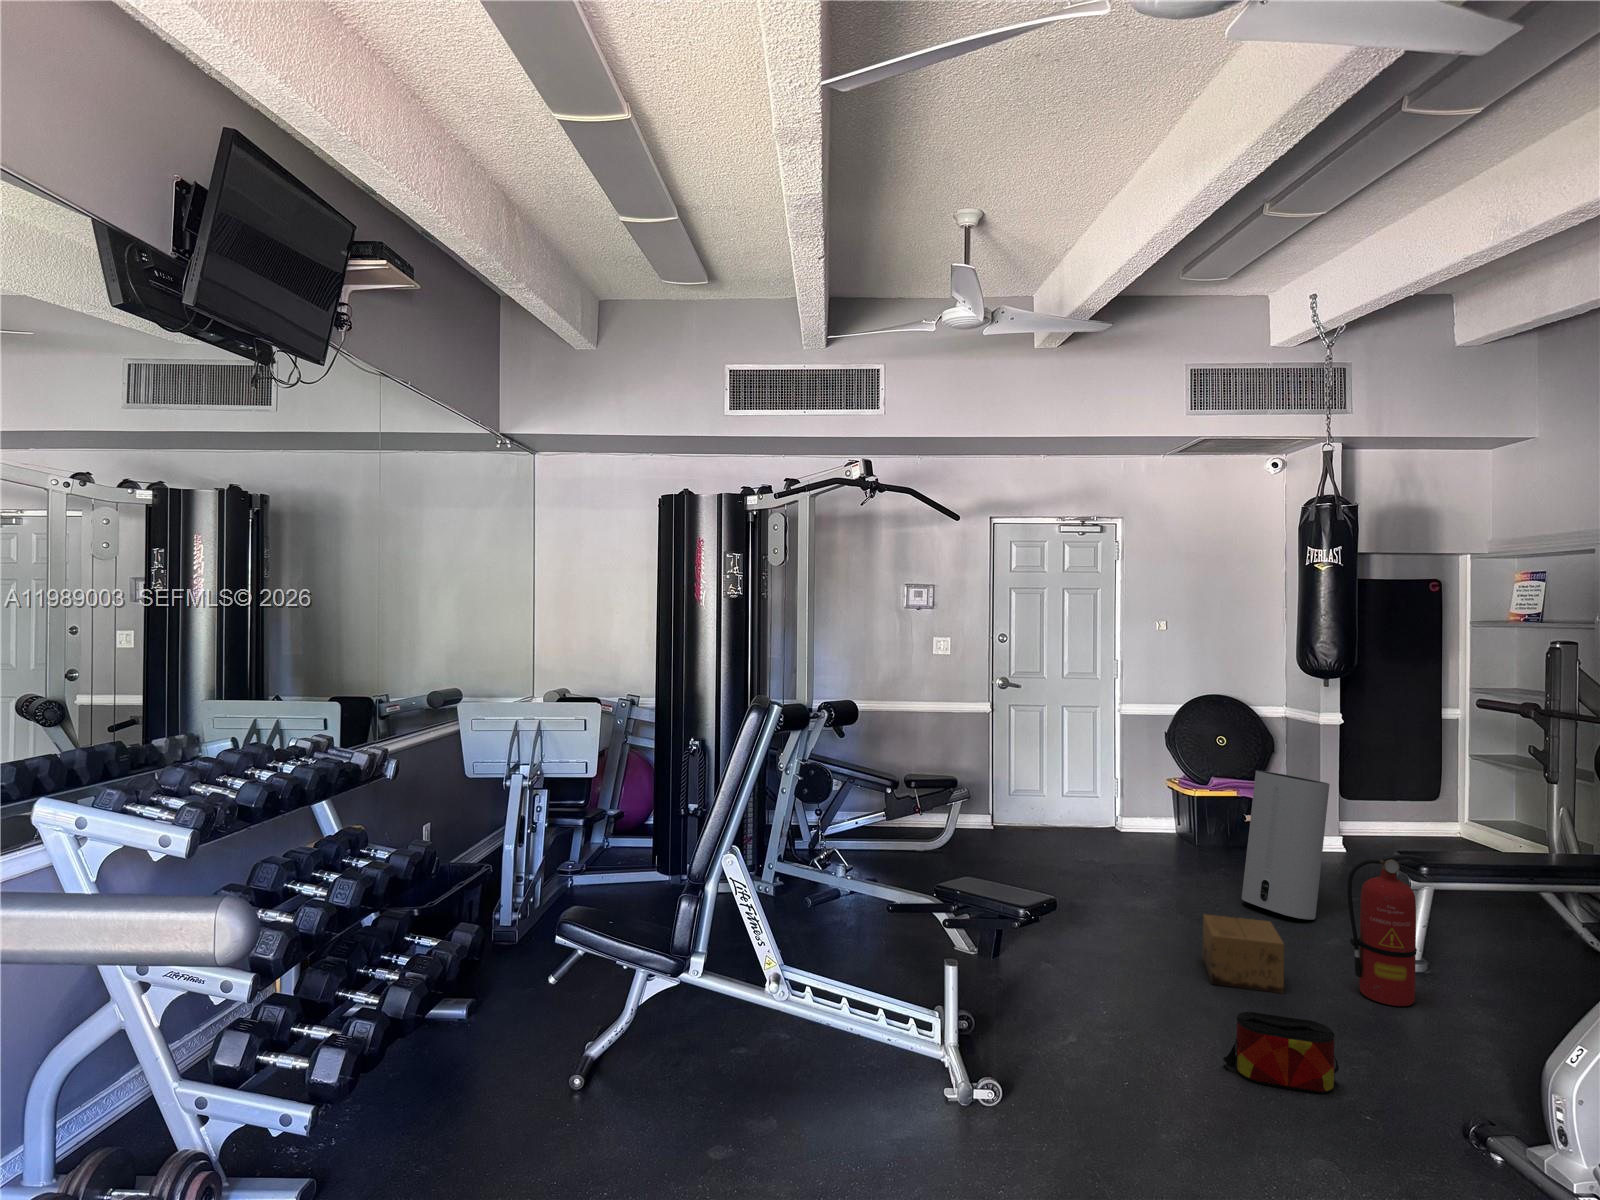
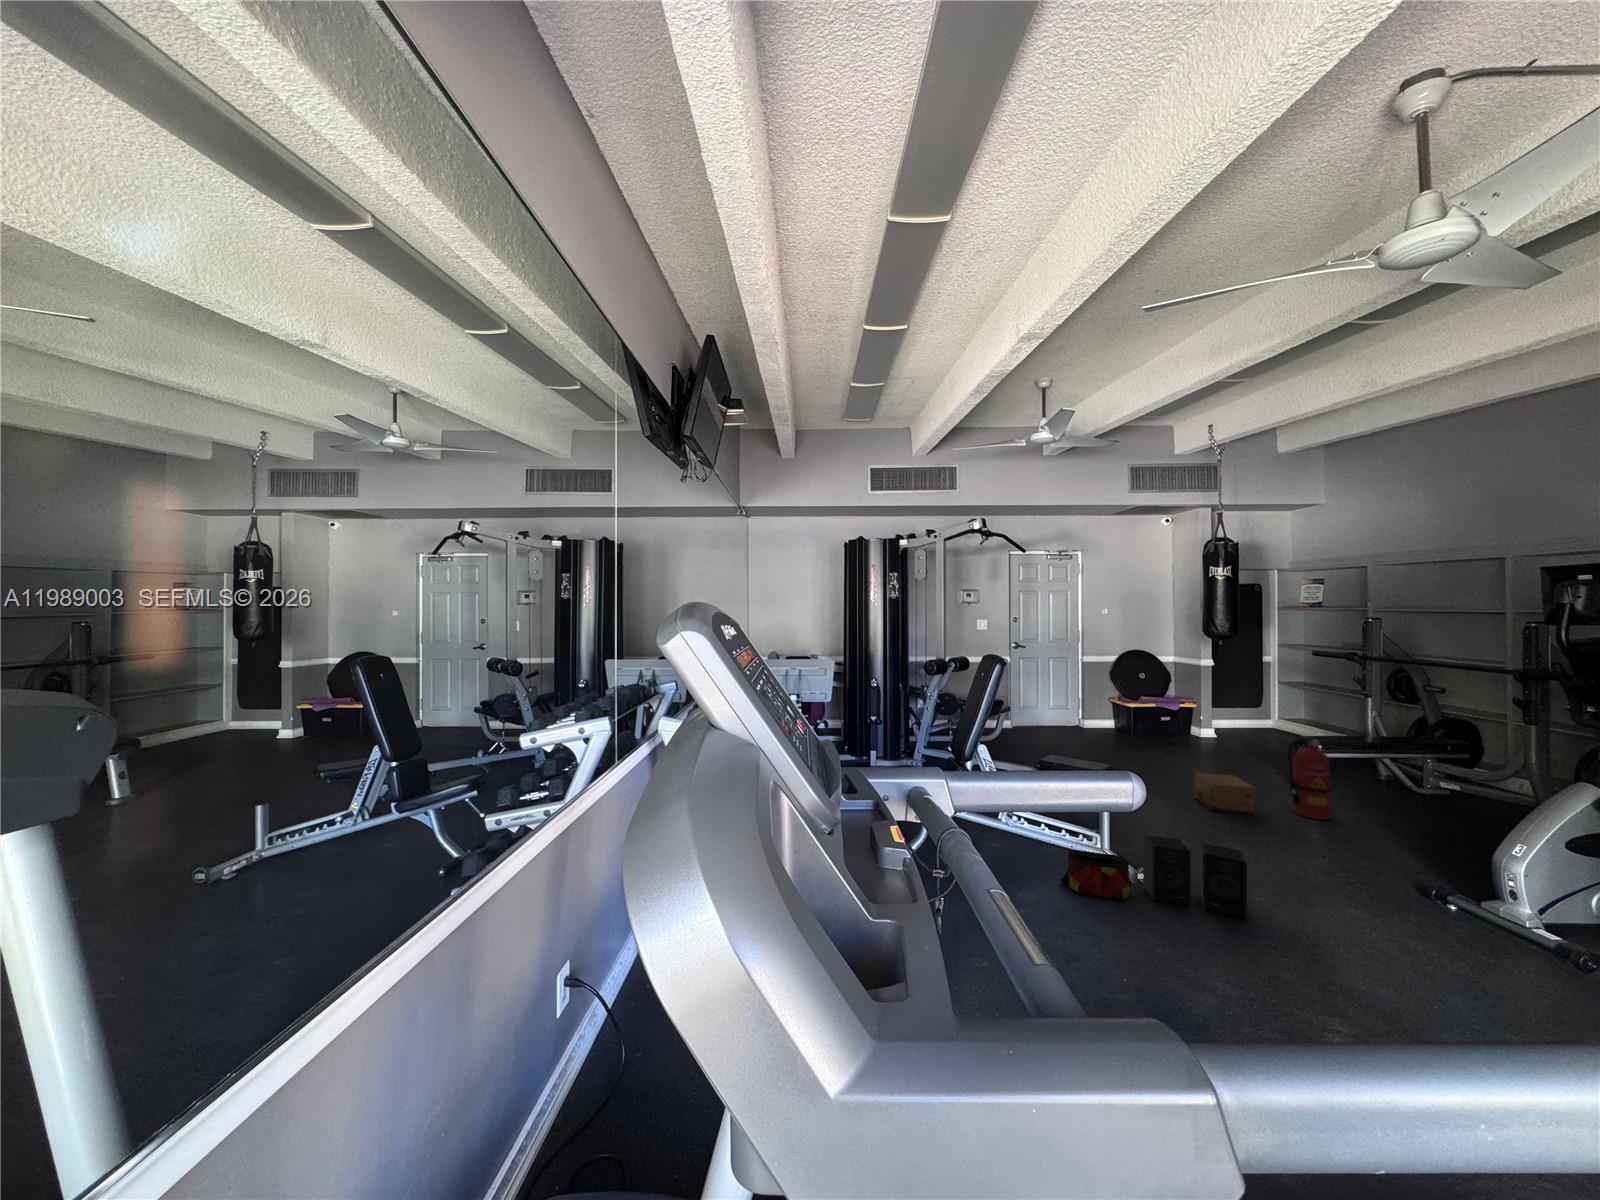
air purifier: present [1242,771,1330,920] -> none [1187,692,1240,775]
bag: present [1223,1012,1339,1094] -> present [1060,850,1131,900]
speaker: none [950,1025,1104,1184] -> present [1143,835,1247,919]

